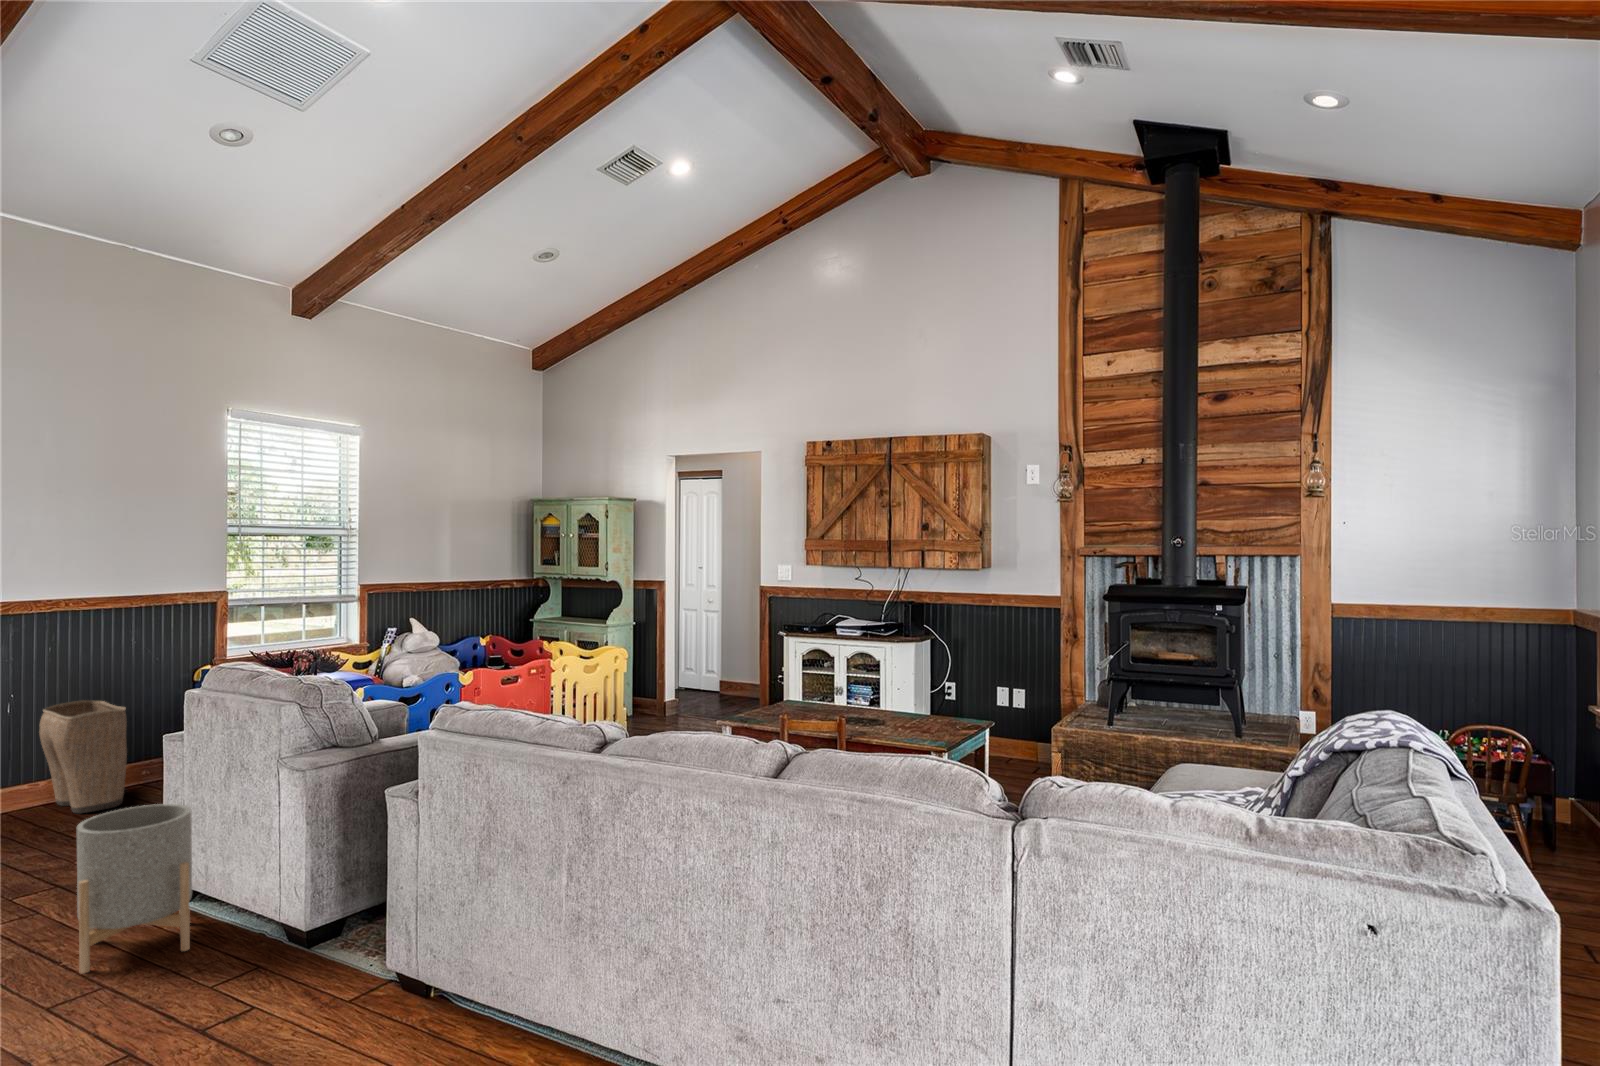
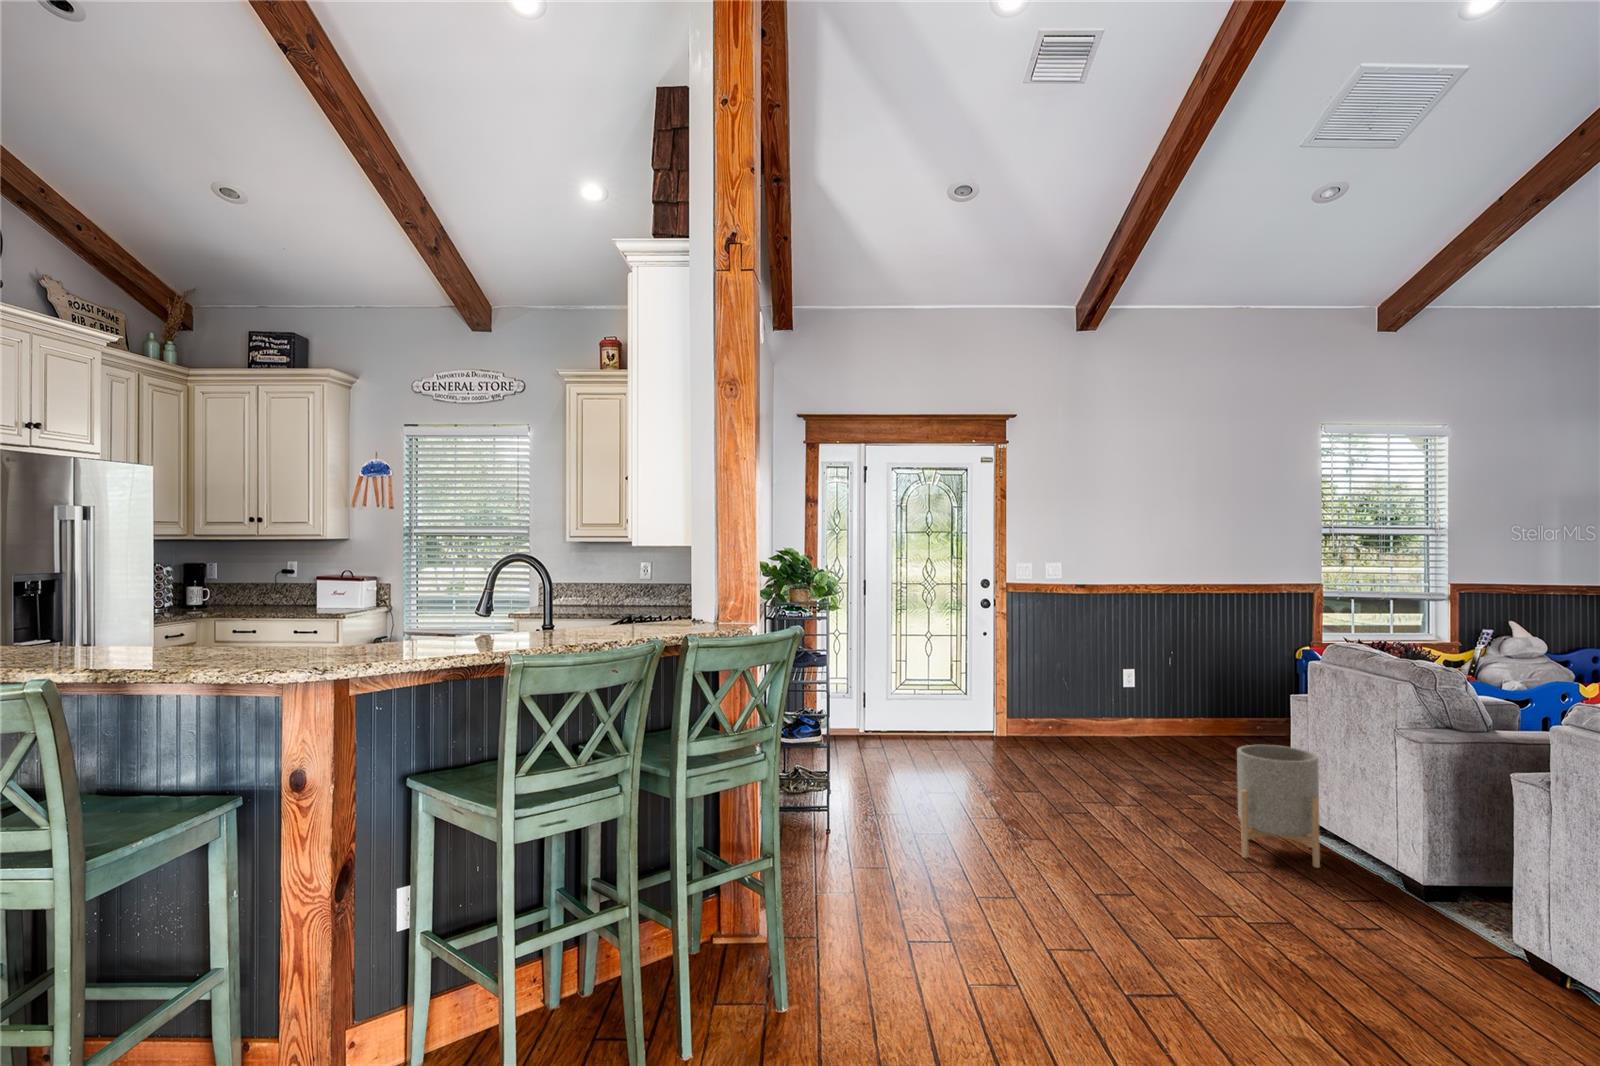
laundry basket: present [40,700,127,813] -> none [1189,662,1248,749]

